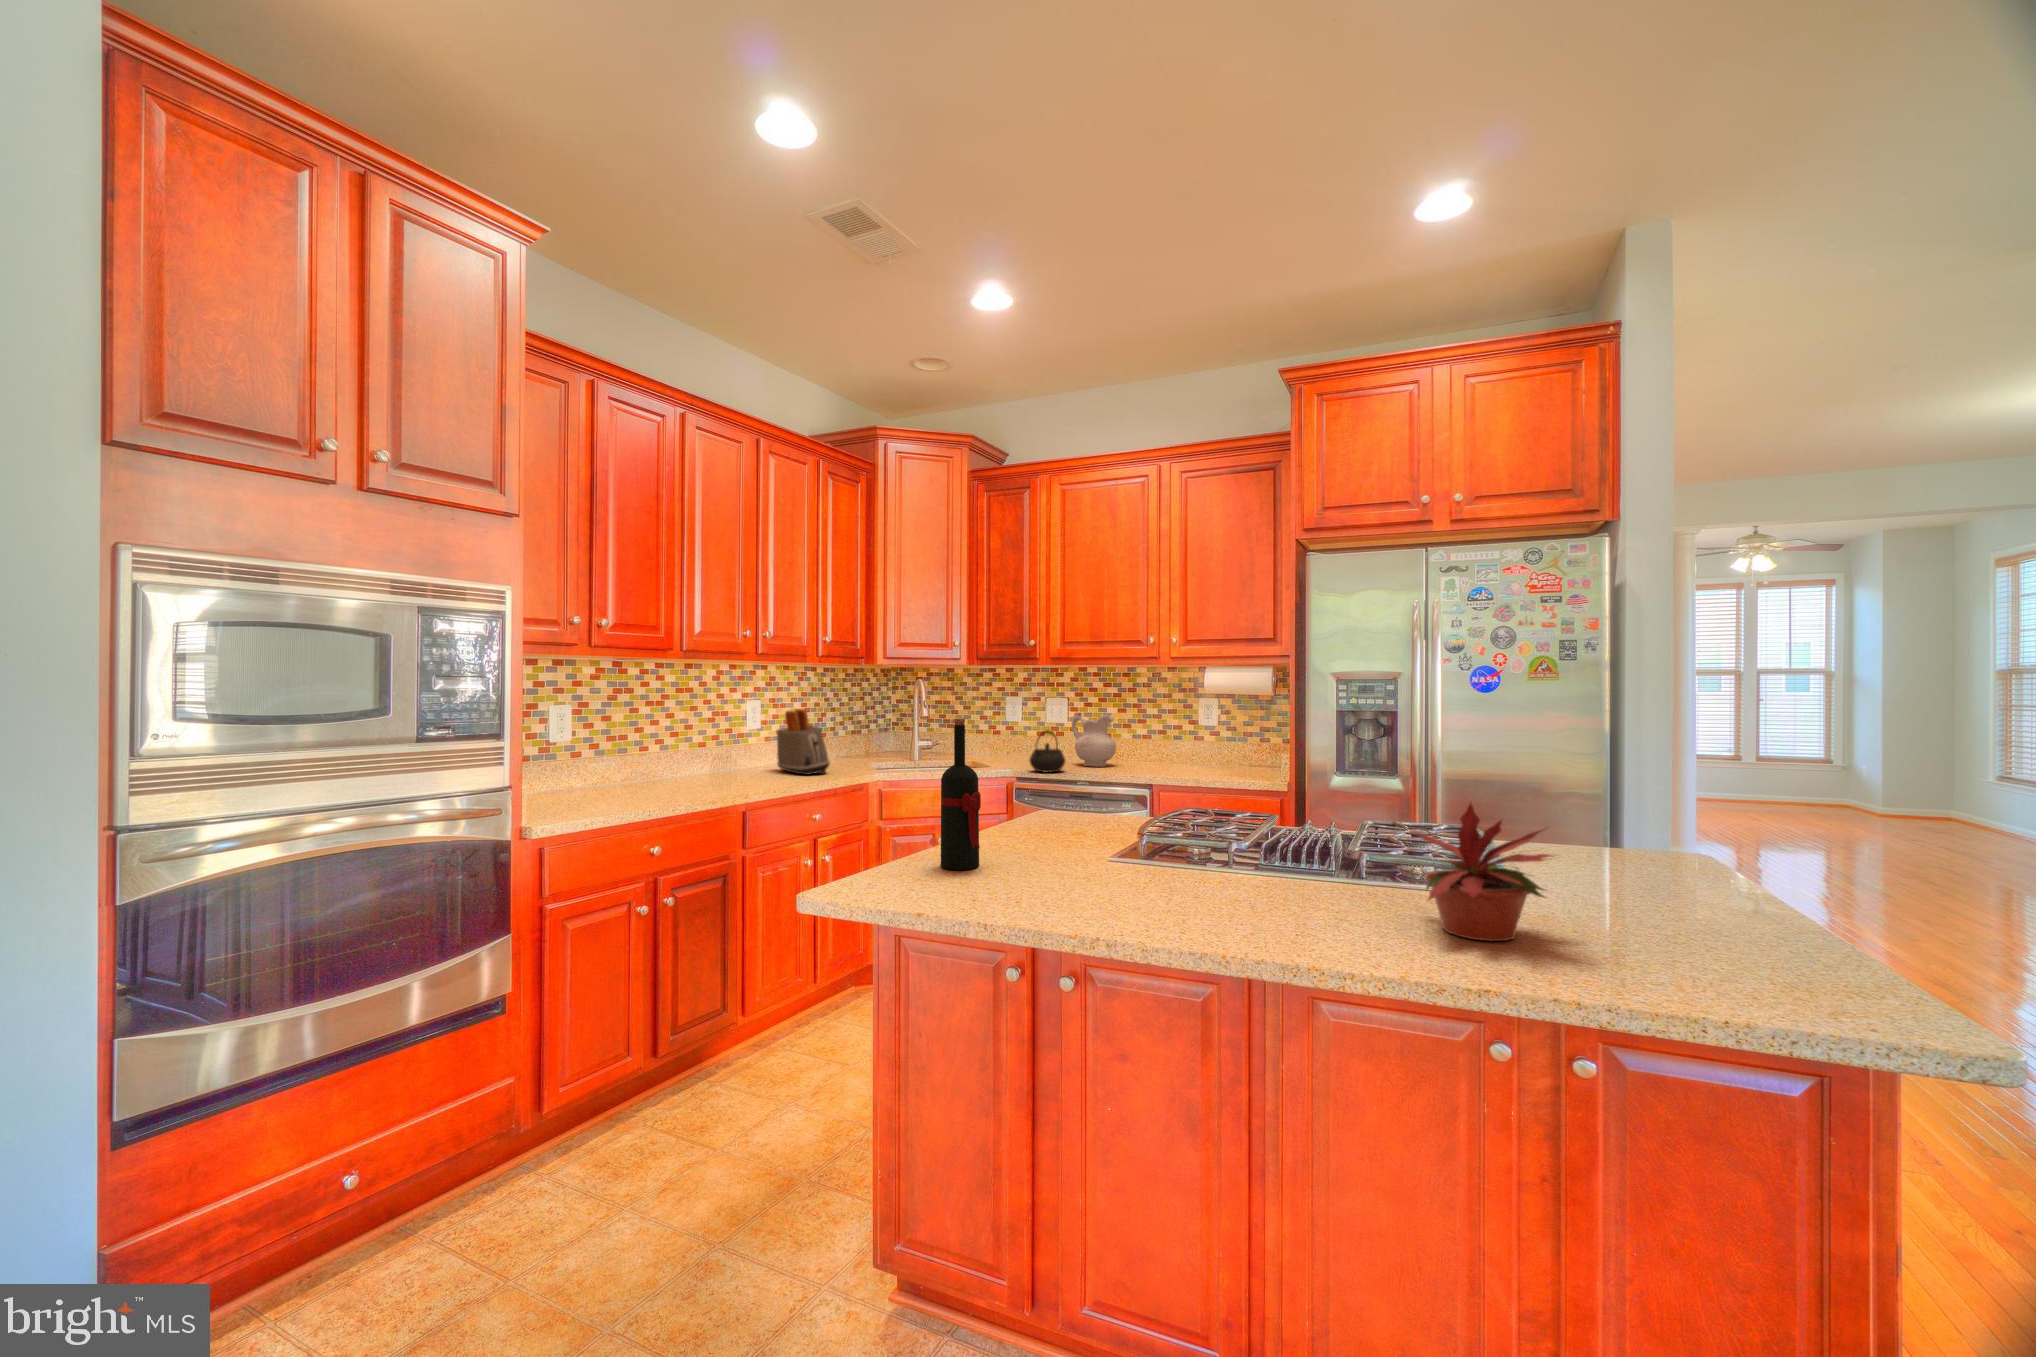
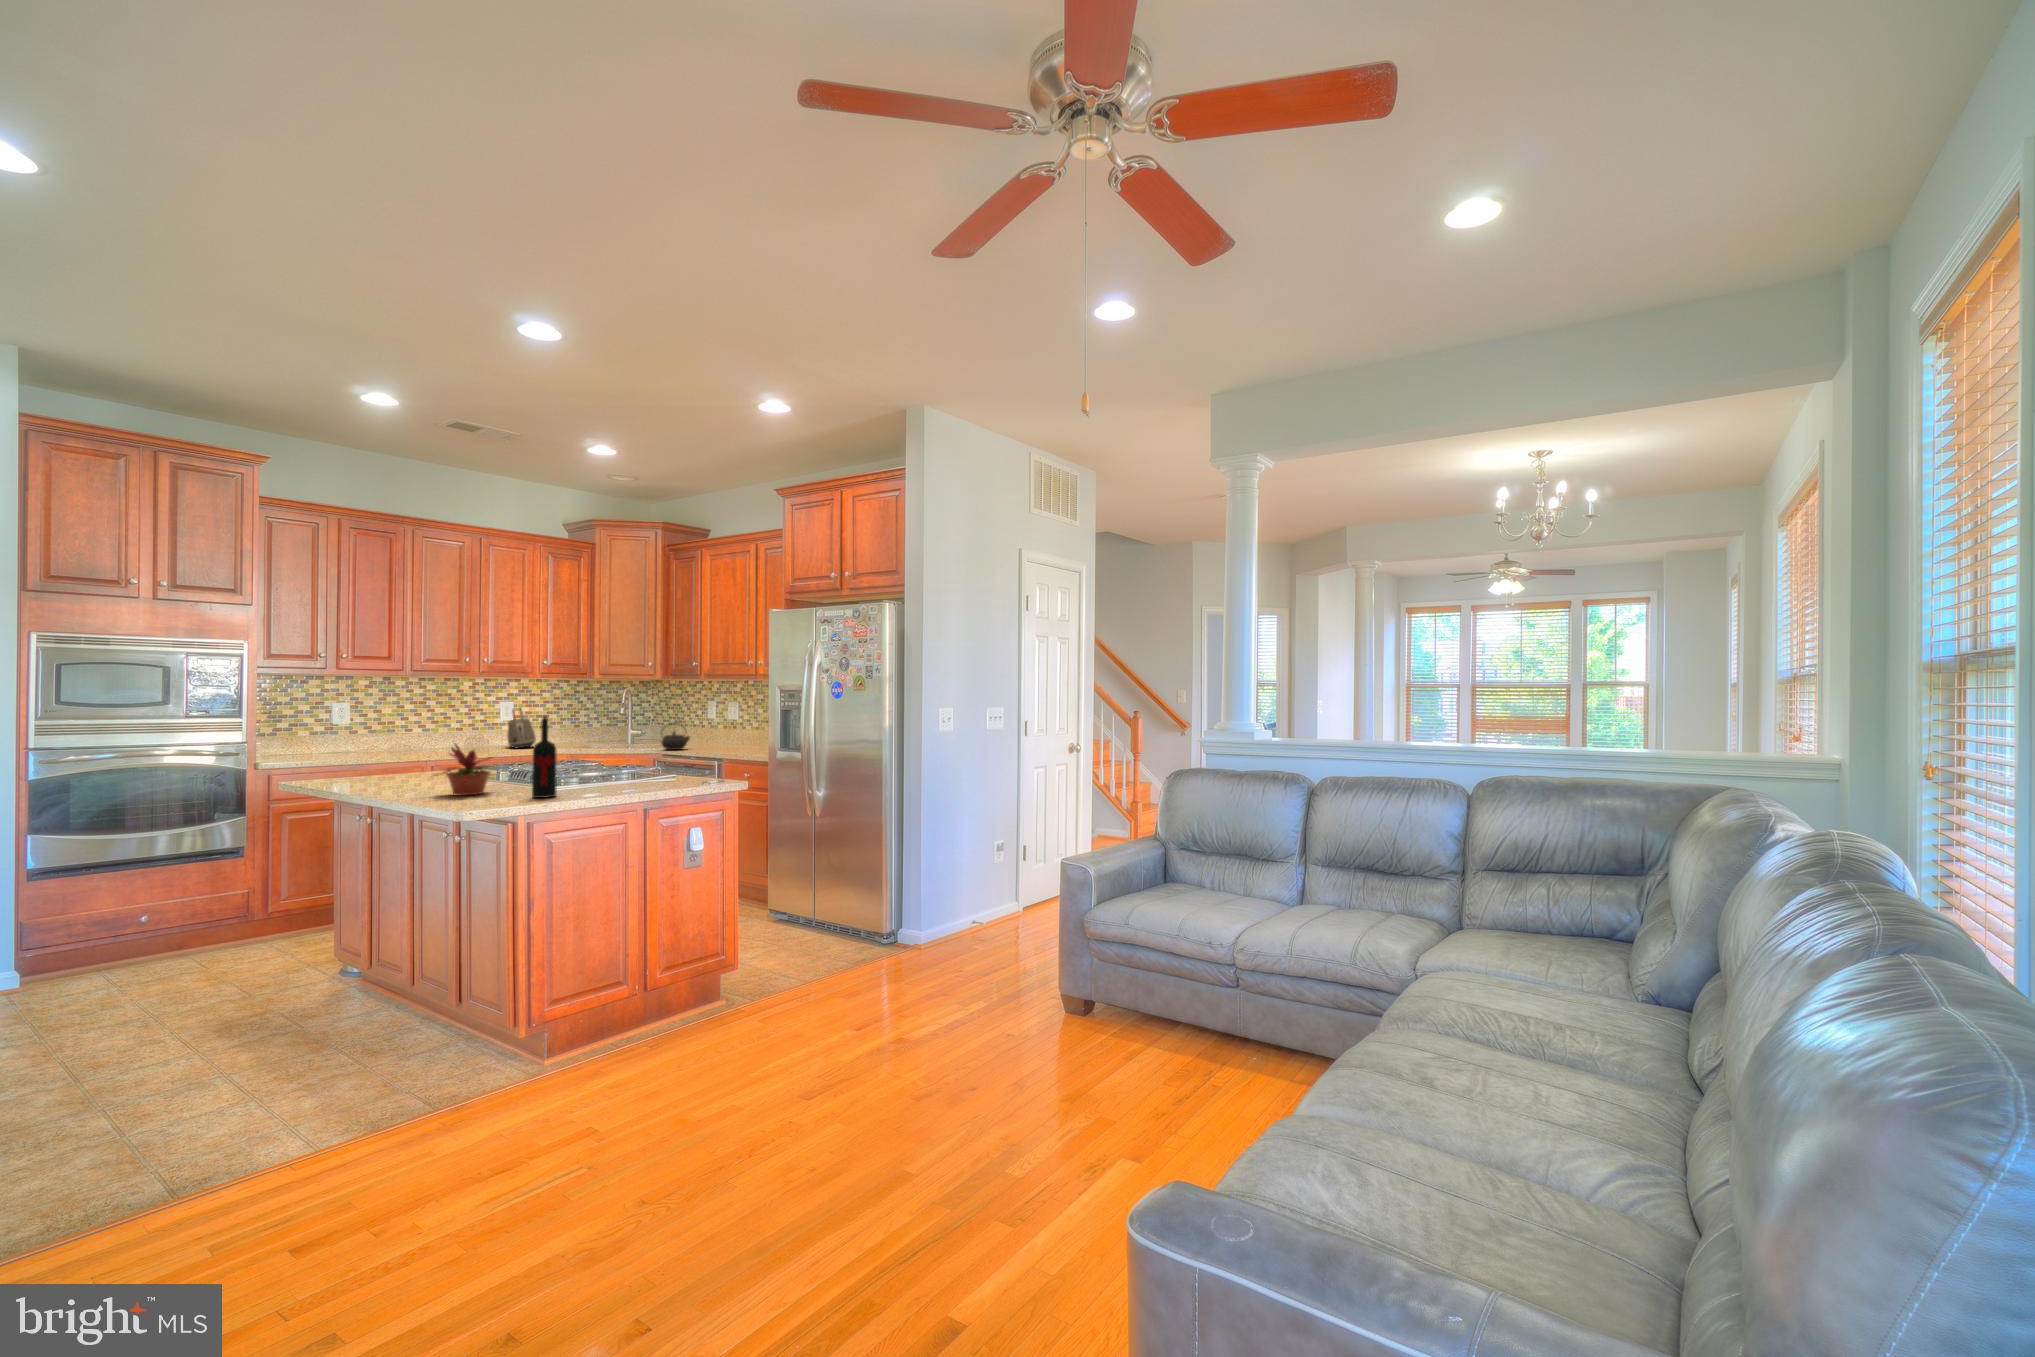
ceramic pitcher: present [1072,713,1116,767] -> none [713,711,742,748]
wine bottle: present [941,719,981,870] -> present [532,715,557,798]

